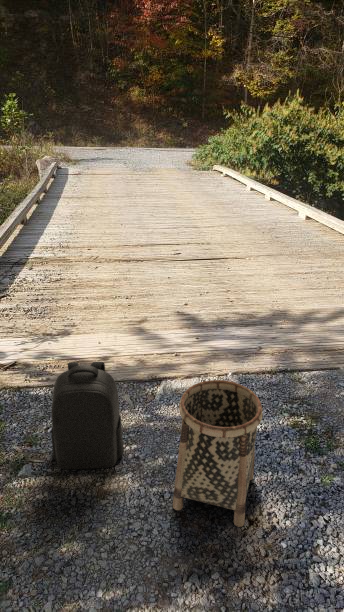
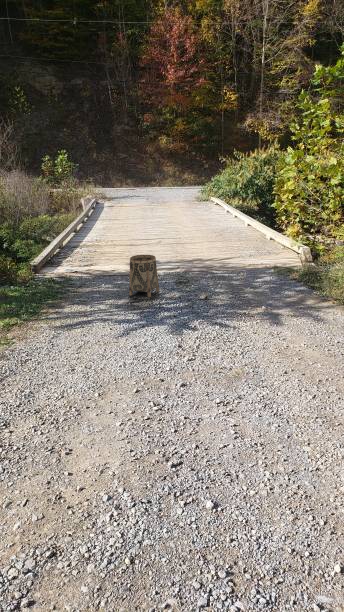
backpack: present [52,362,123,469] -> none [91,253,116,291]

